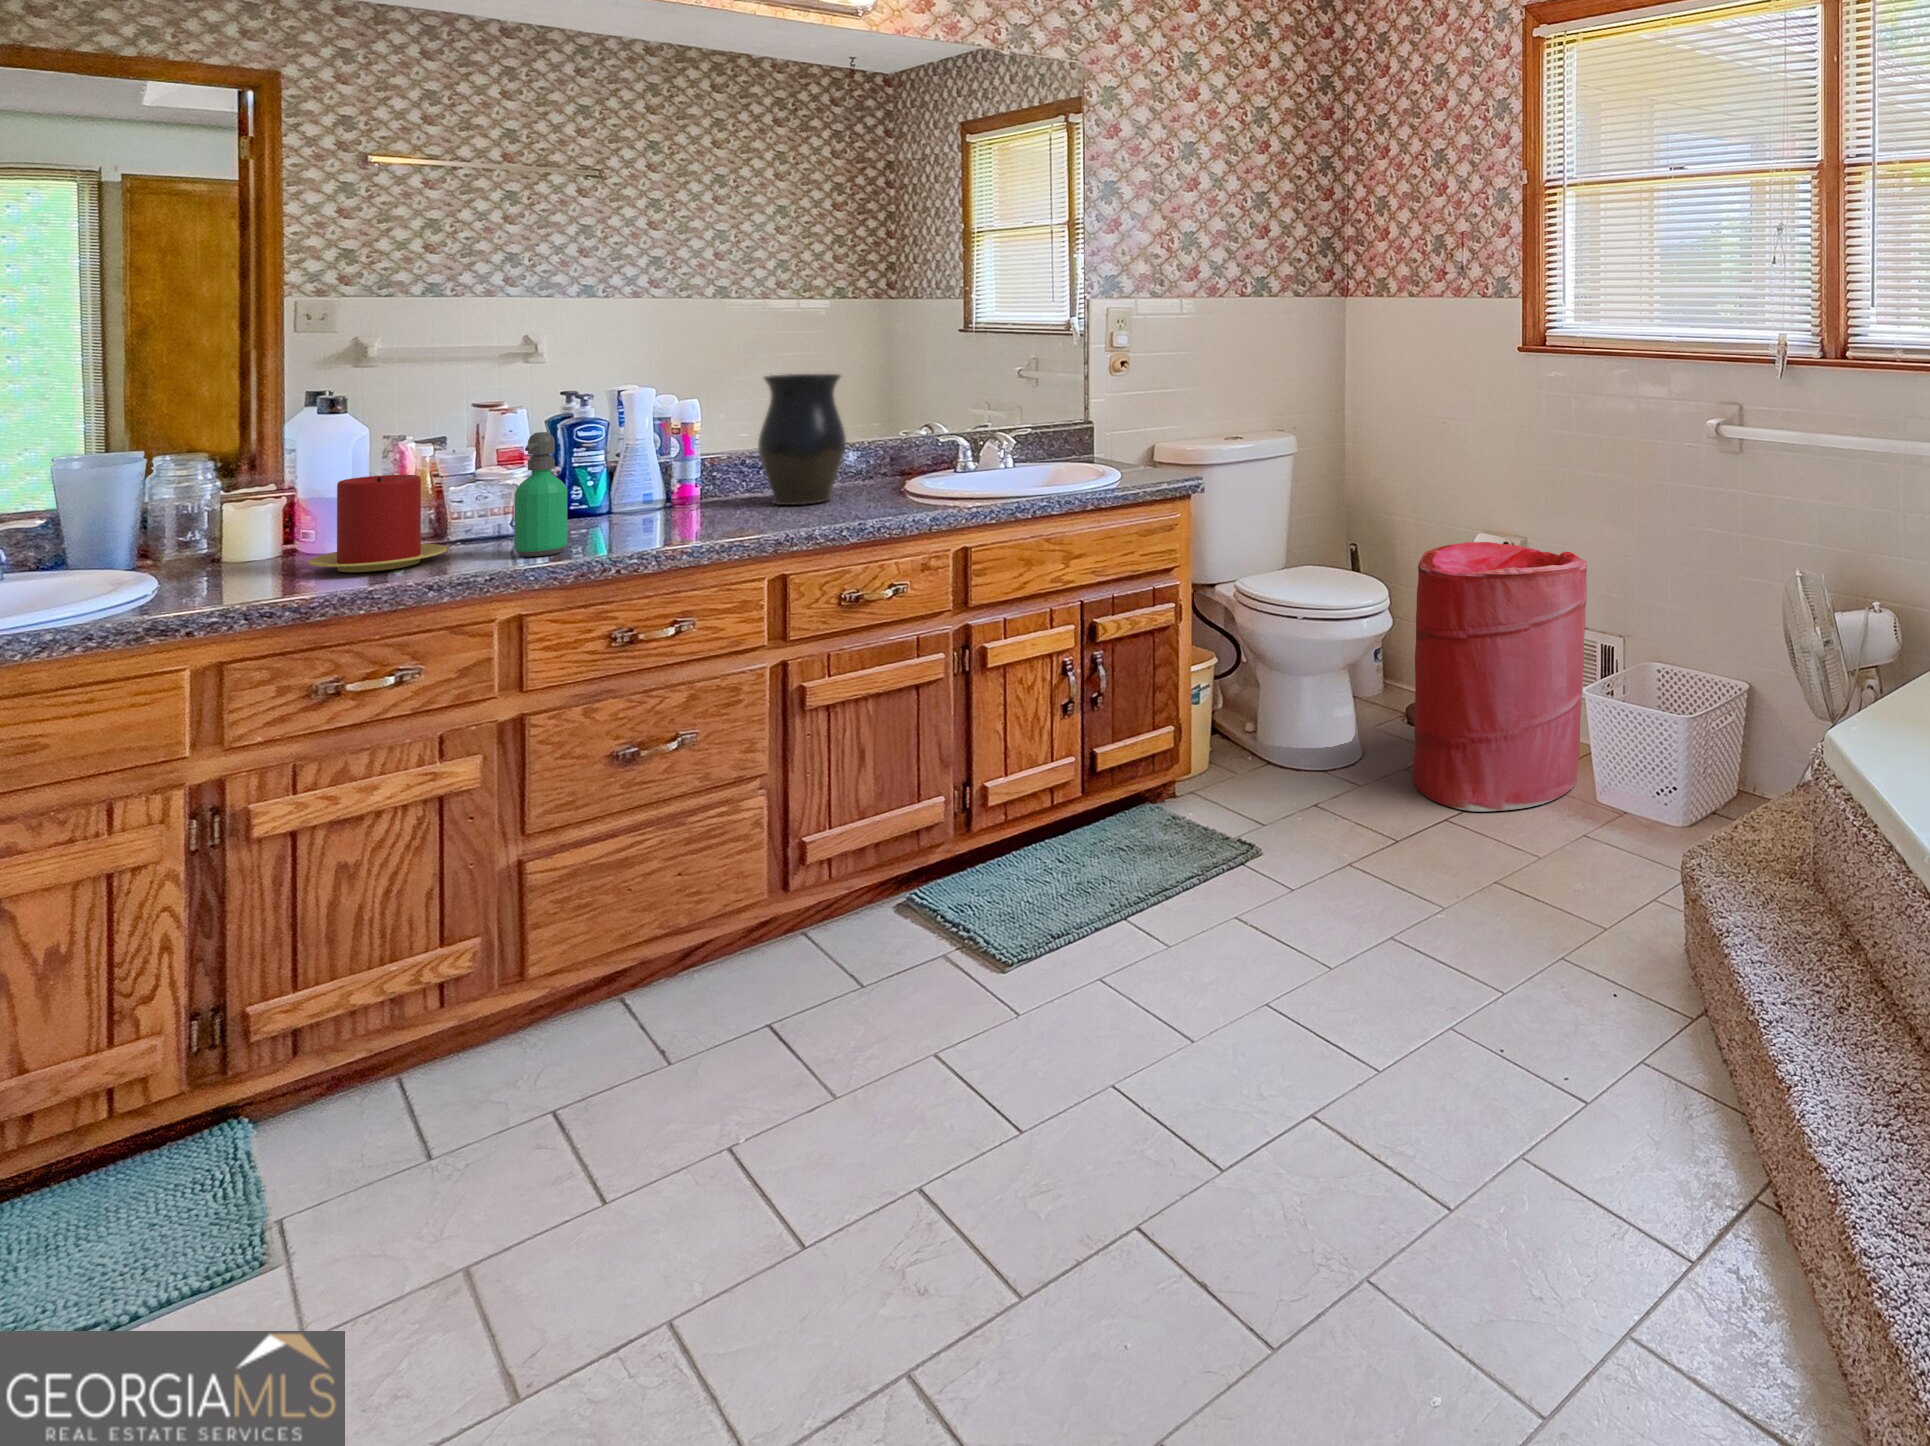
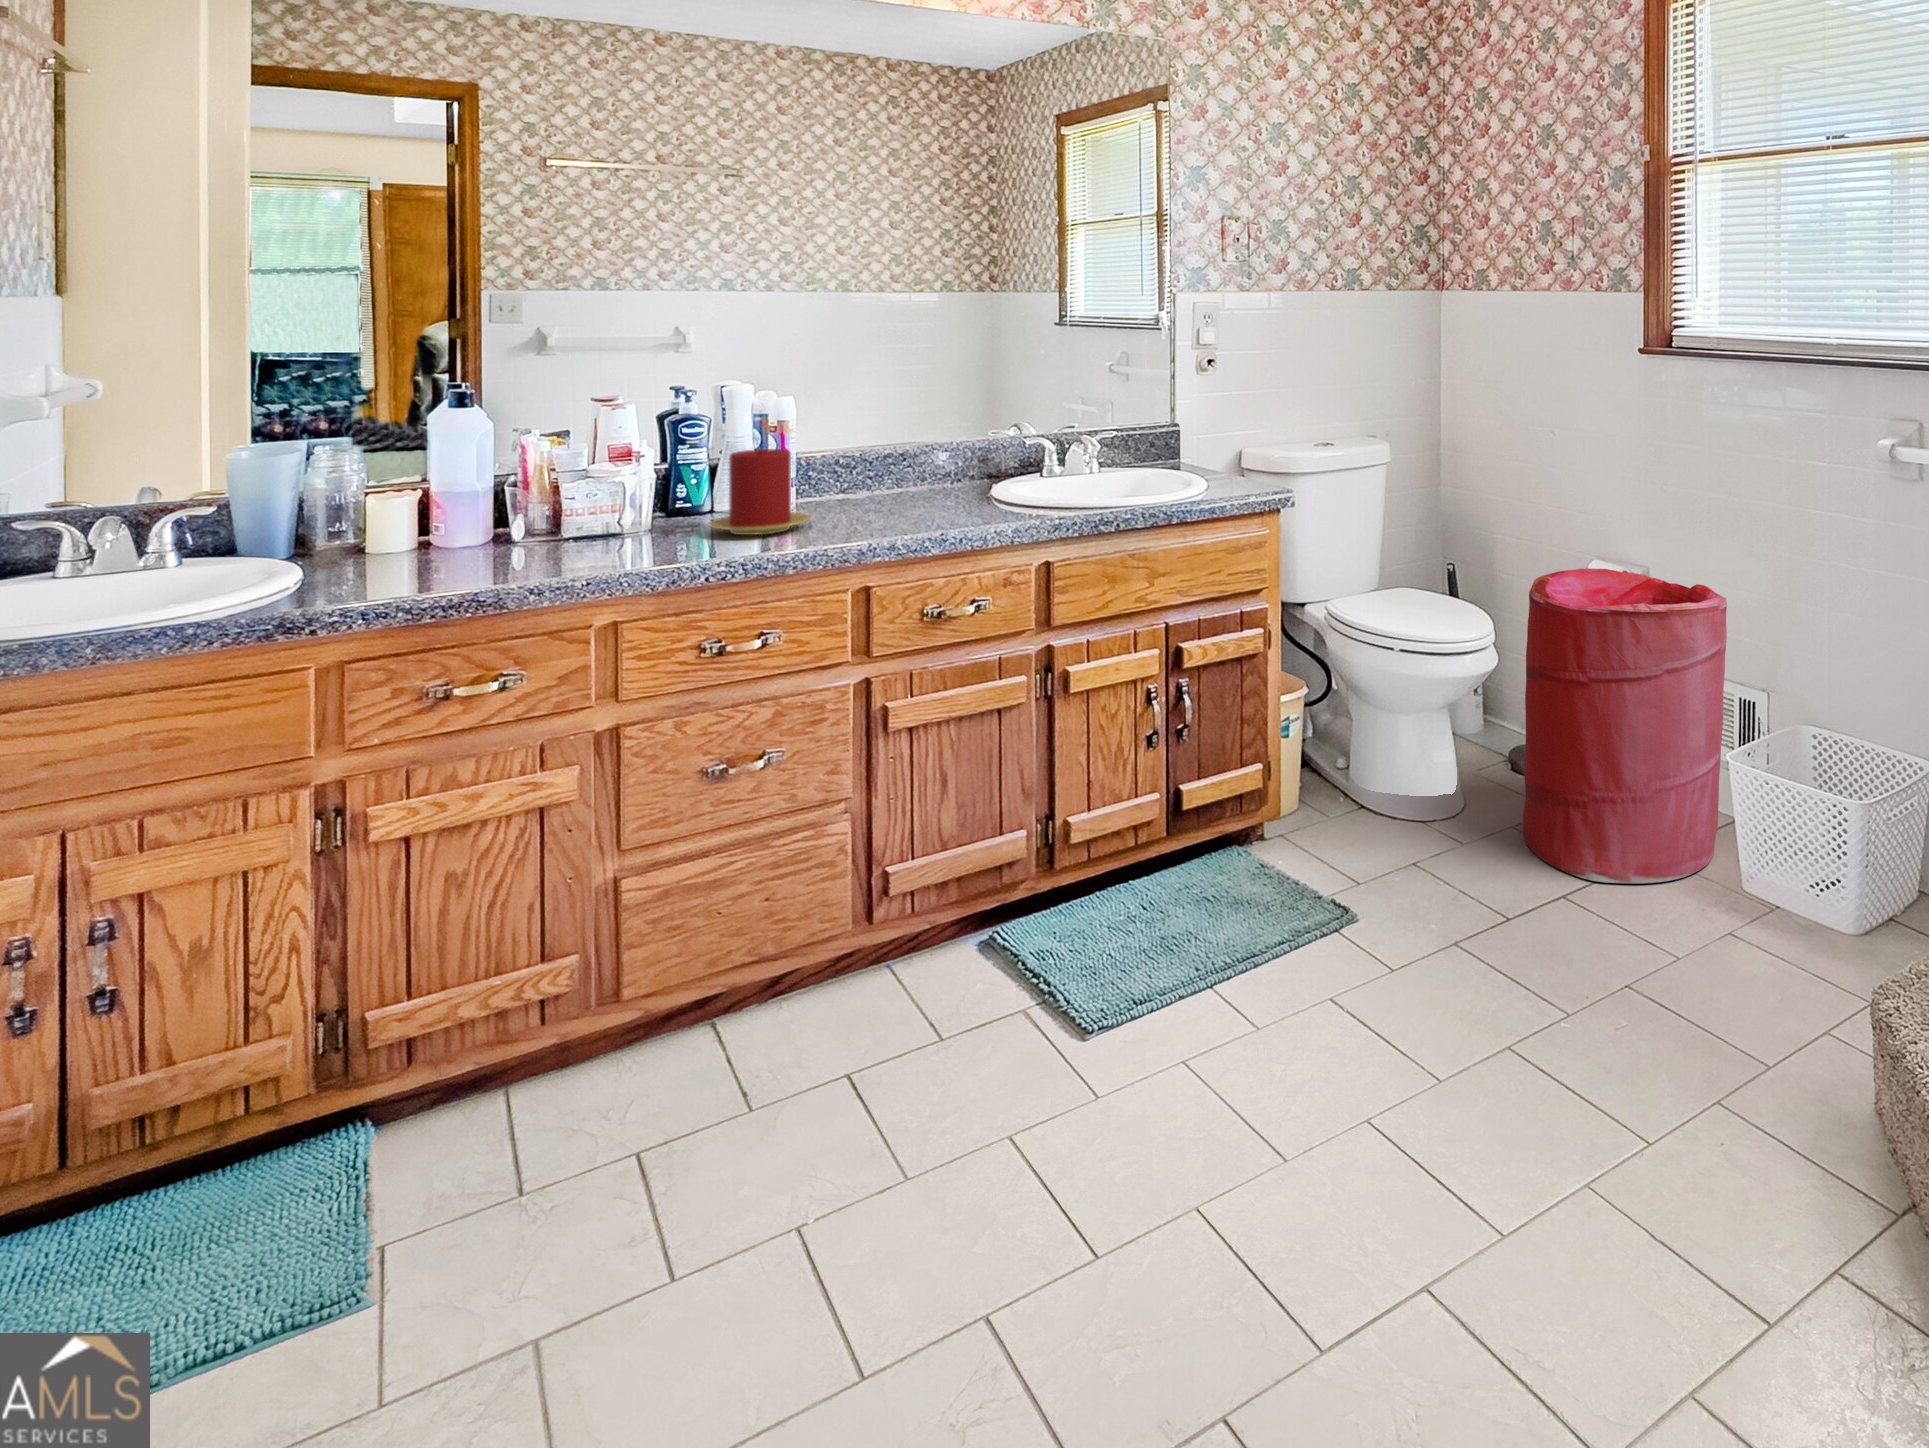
vase: present [758,374,846,505] -> none [849,371,933,508]
soap dispenser: present [515,432,567,556] -> none [615,430,663,558]
candle: present [308,475,447,572] -> present [709,449,810,535]

